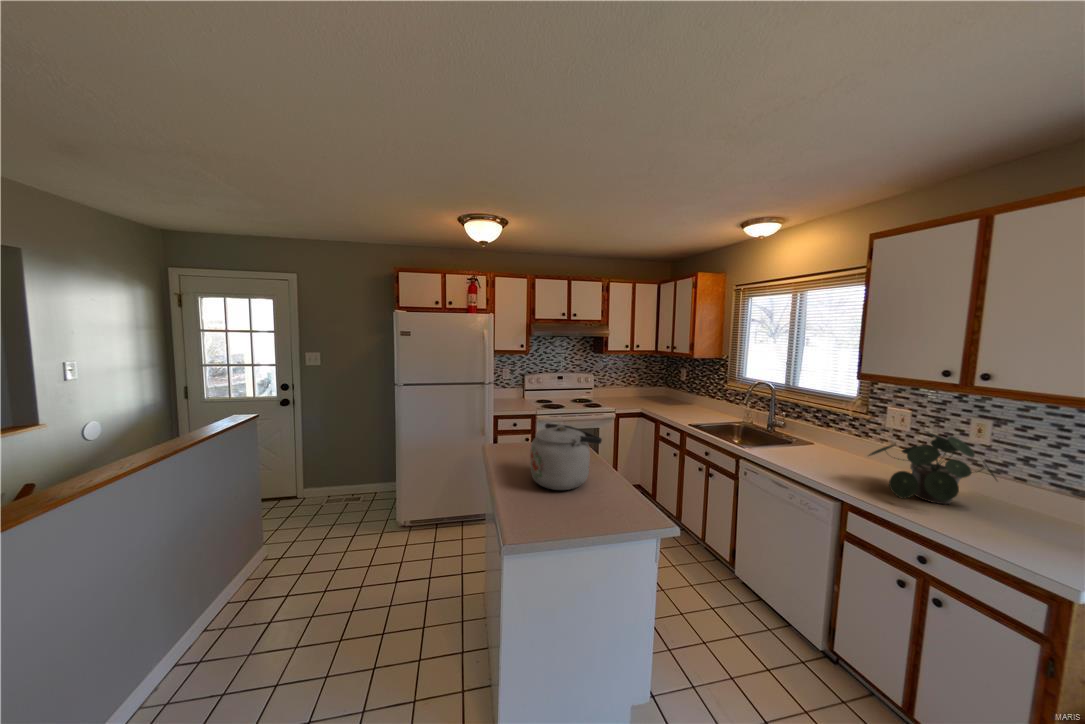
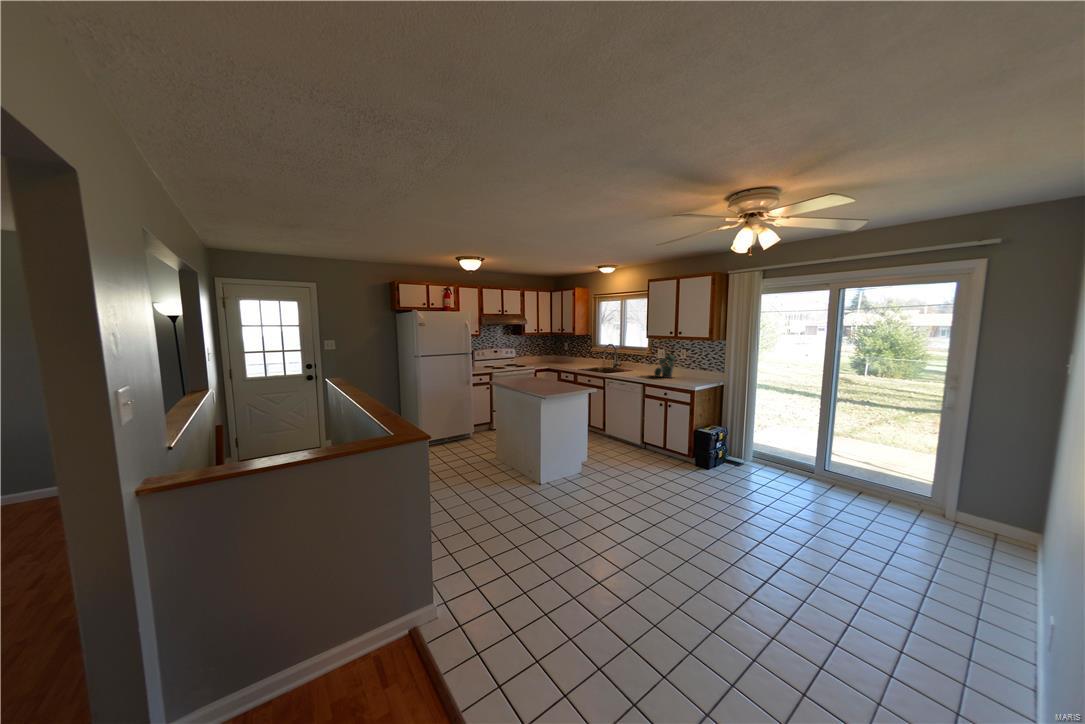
kettle: present [530,423,602,490] -> none [527,361,558,386]

